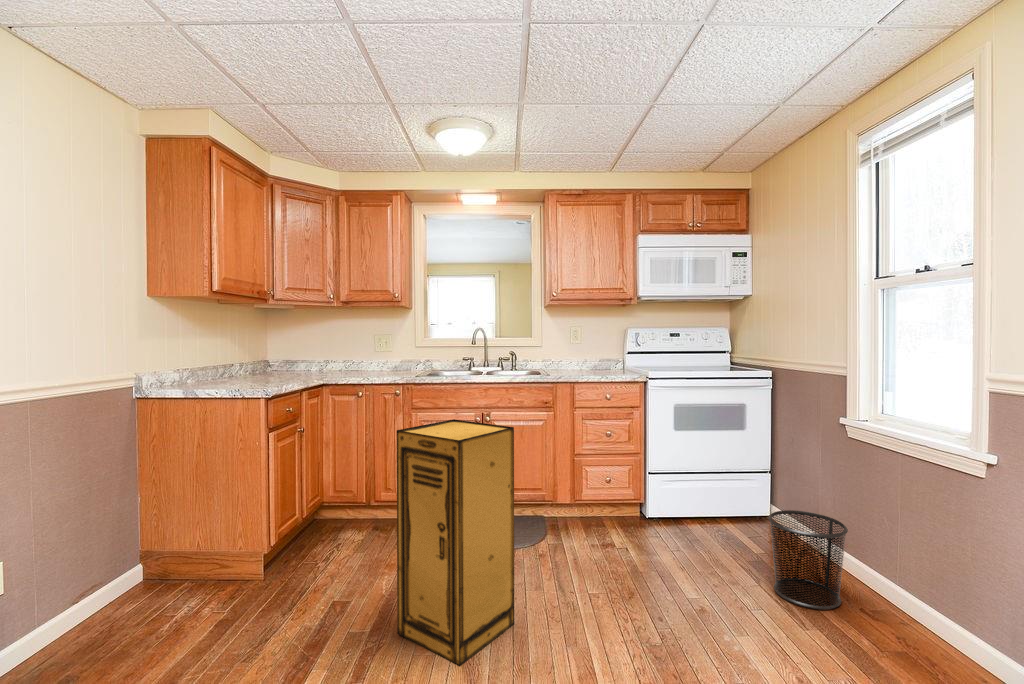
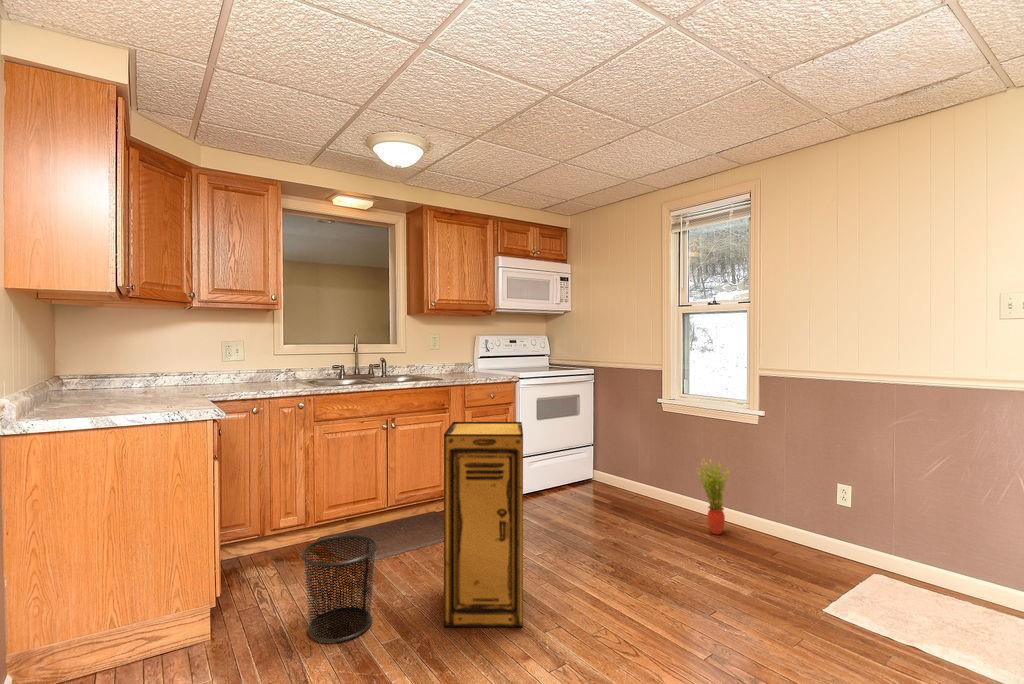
waste bin: present [768,510,848,610] -> present [301,535,378,643]
potted plant: none [842,518,906,650] -> present [697,459,729,534]

